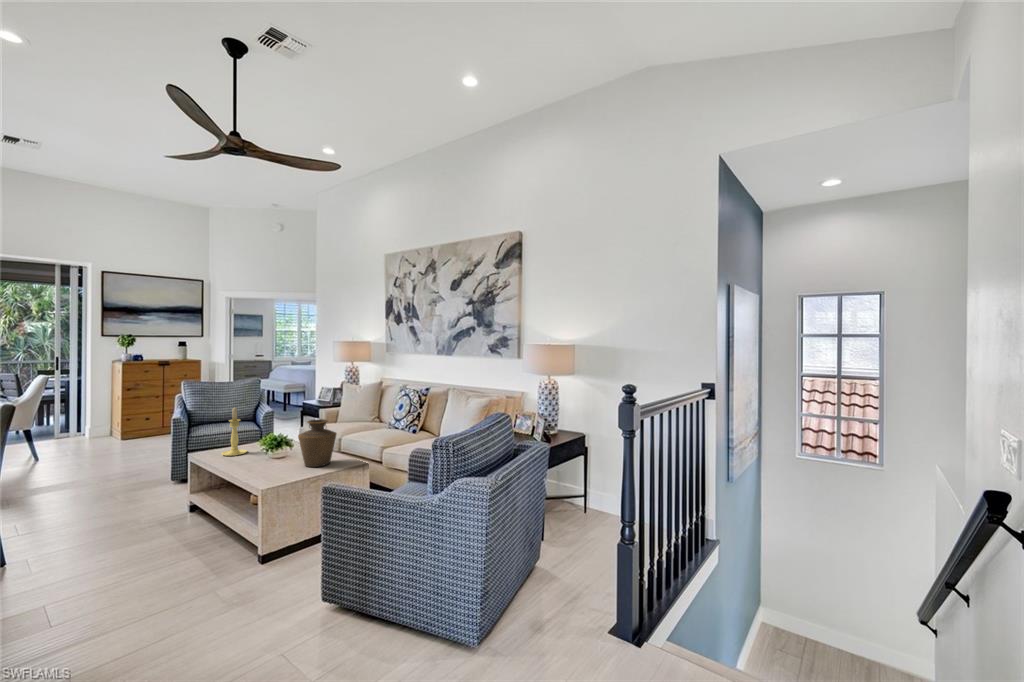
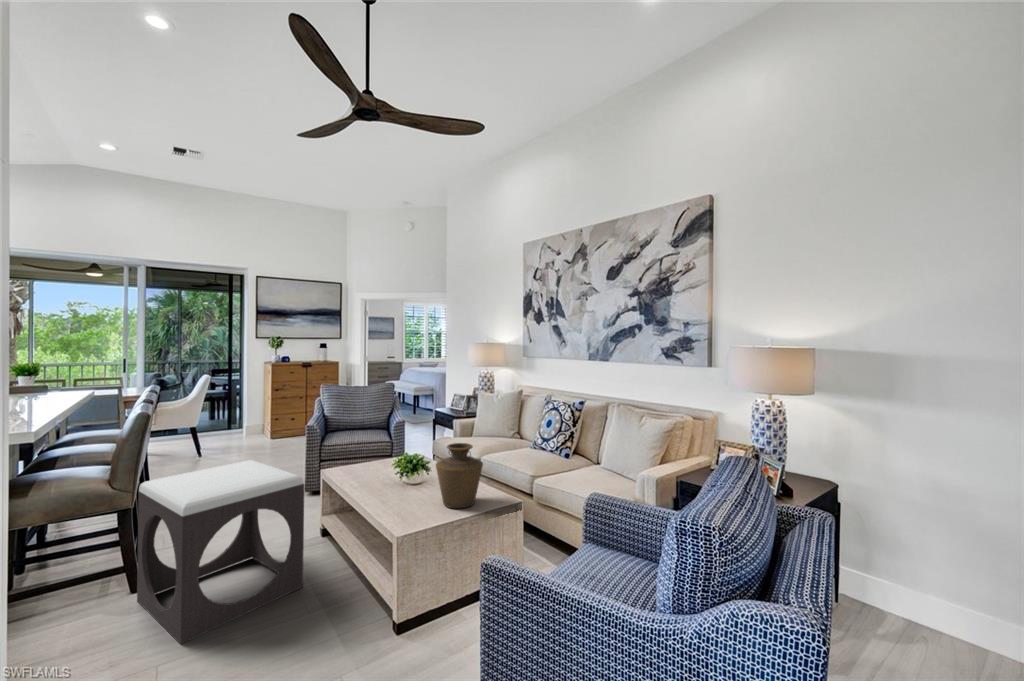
candle holder: present [222,407,247,456] -> none [348,420,376,480]
footstool: none [29,443,185,579] -> present [137,460,304,644]

